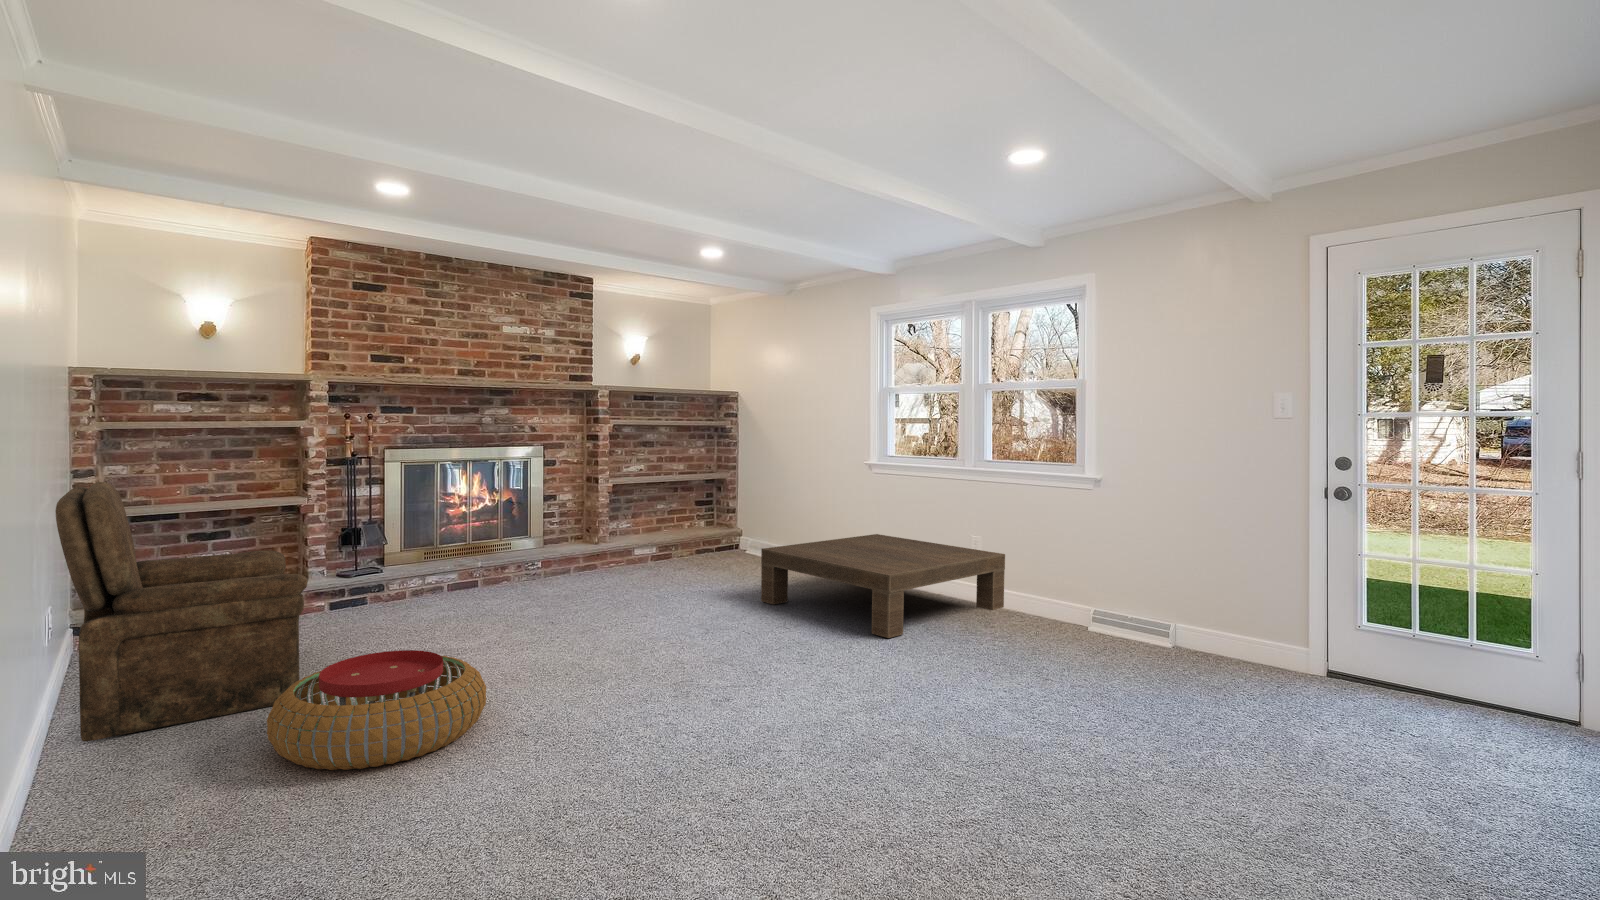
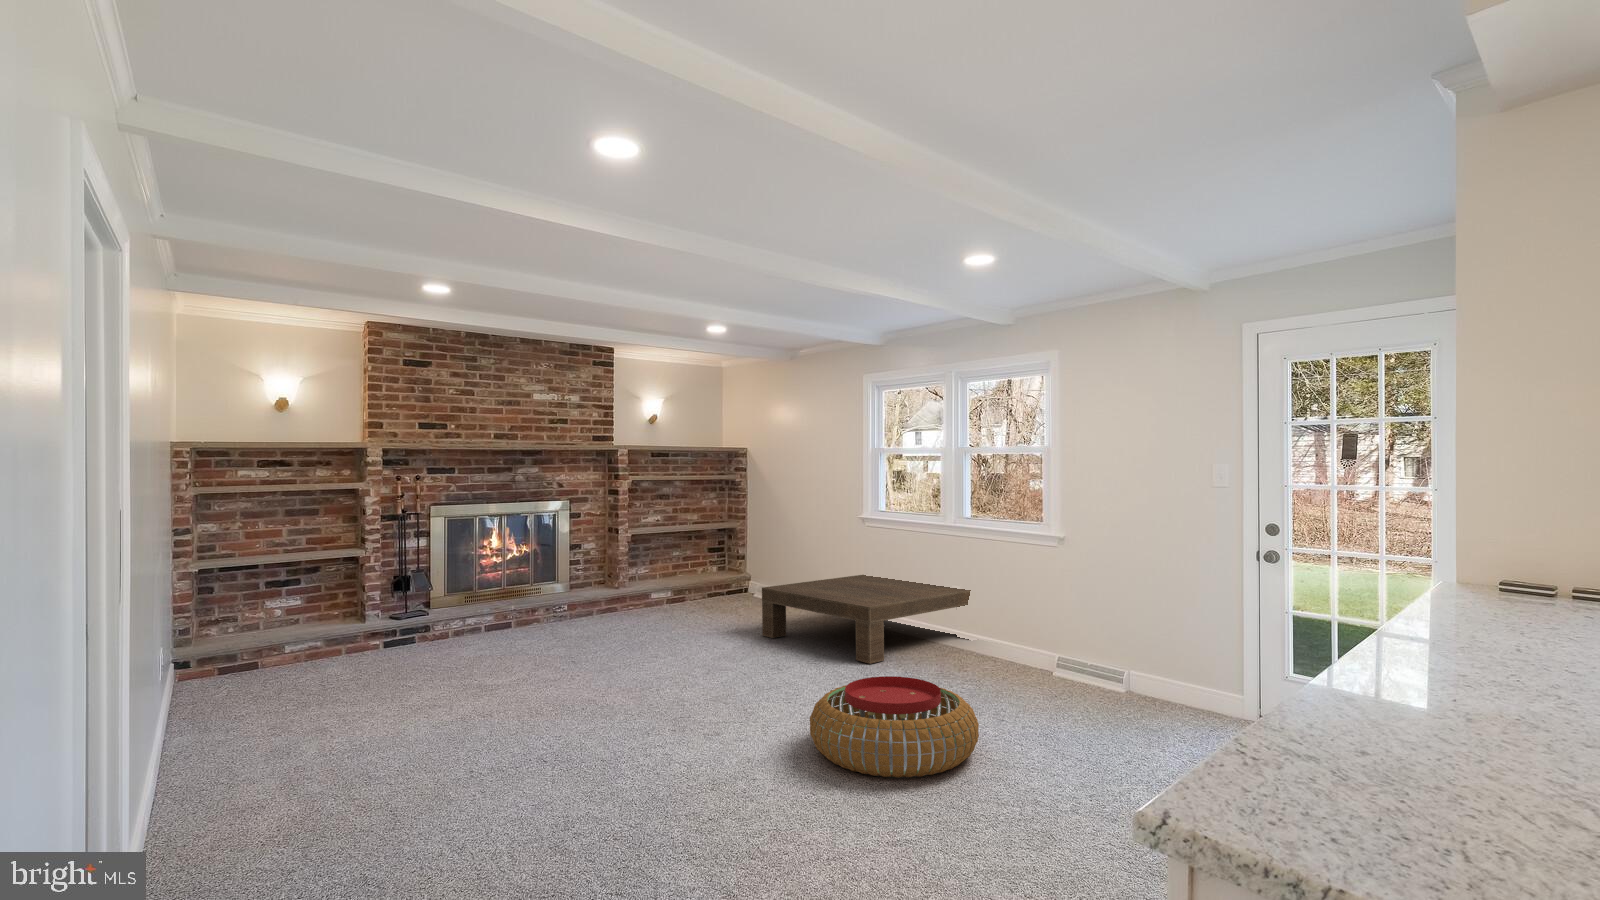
armchair: present [55,482,307,742] -> none [180,536,372,747]
pouf: present [267,650,486,770] -> present [810,676,979,778]

